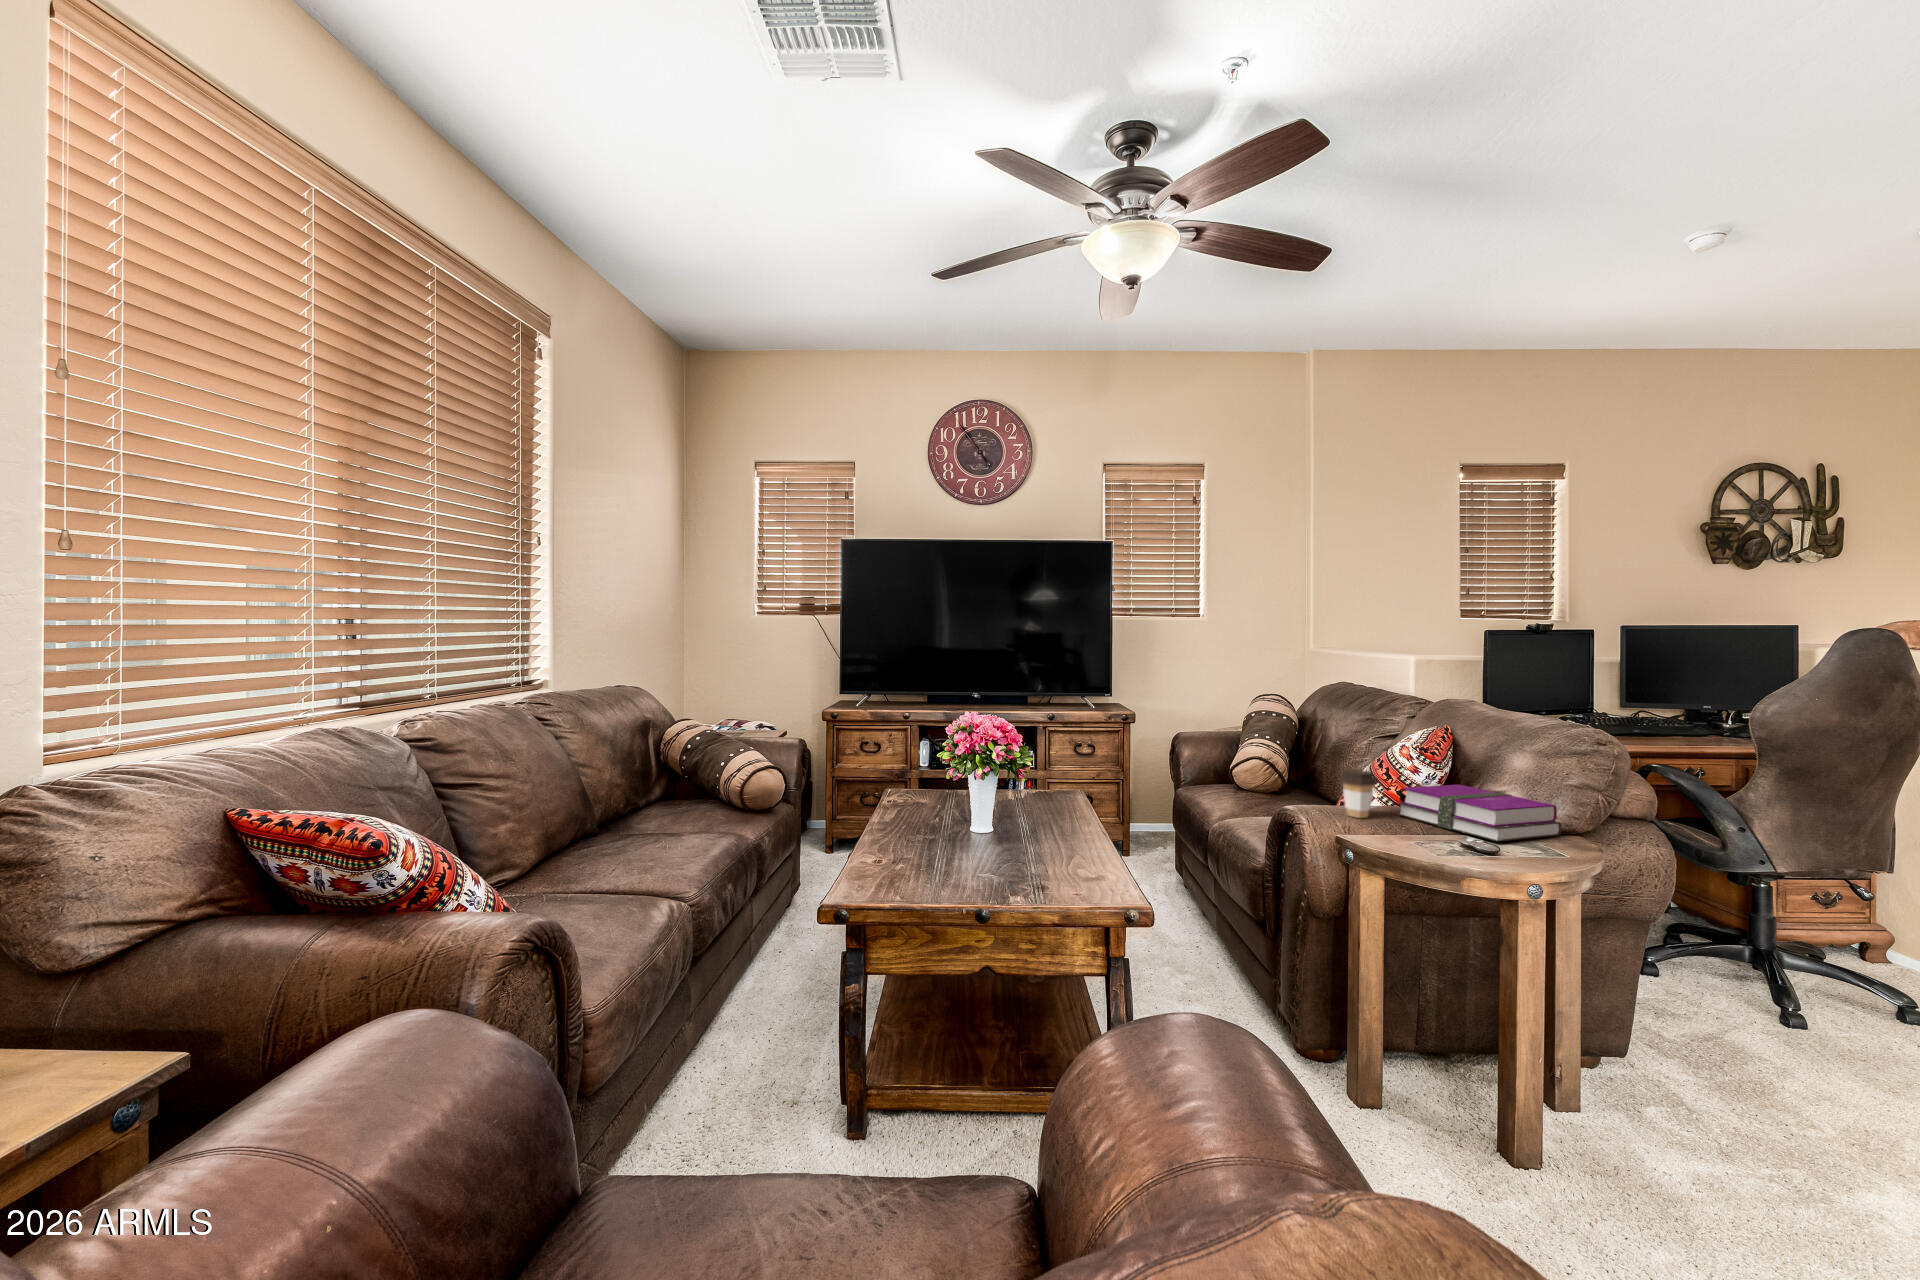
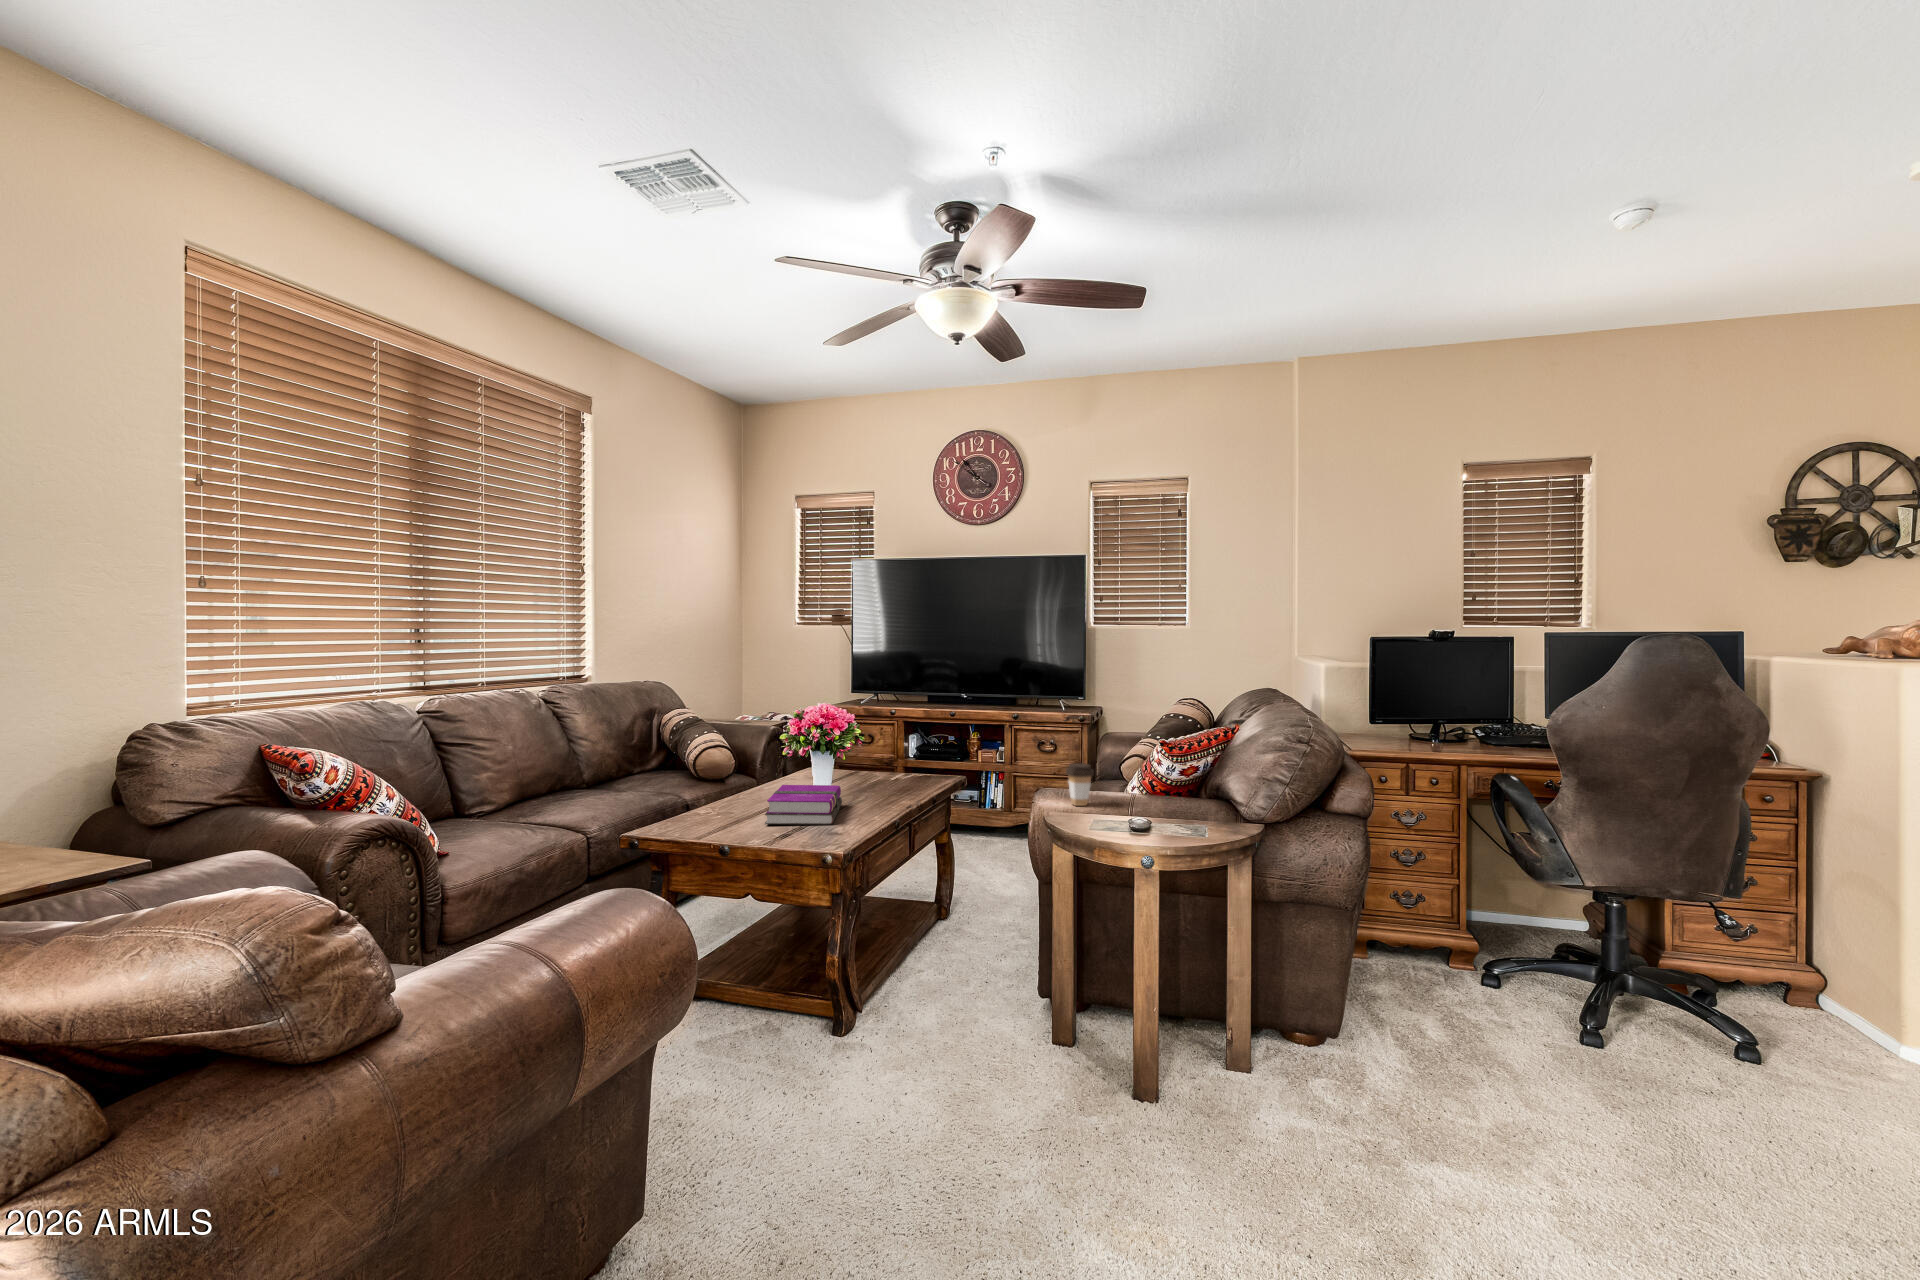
hardback book: present [1398,785,1562,842] -> present [765,785,842,825]

